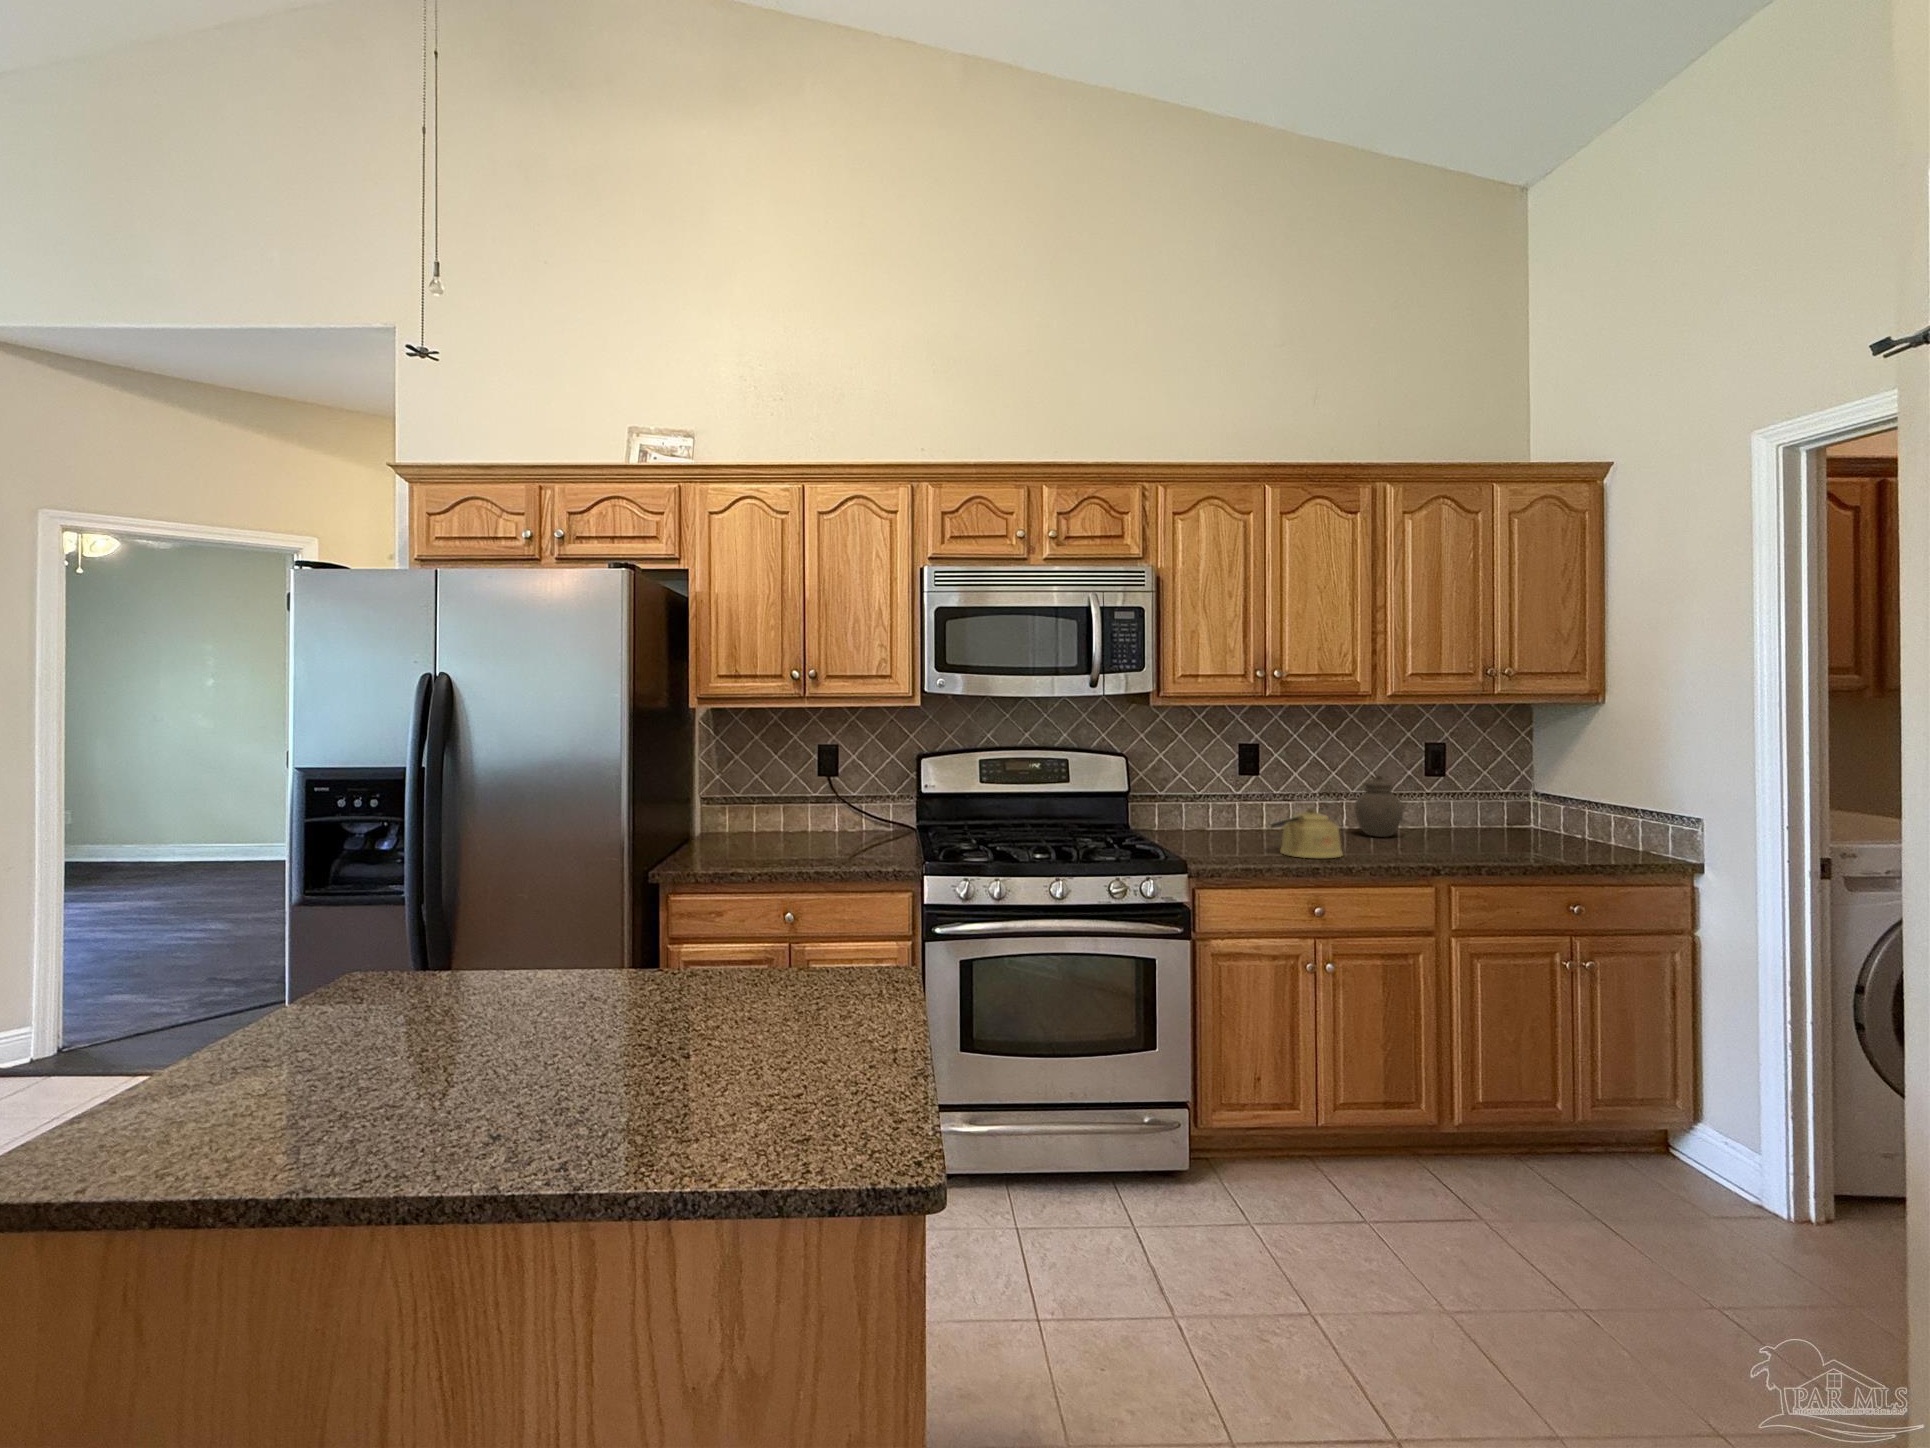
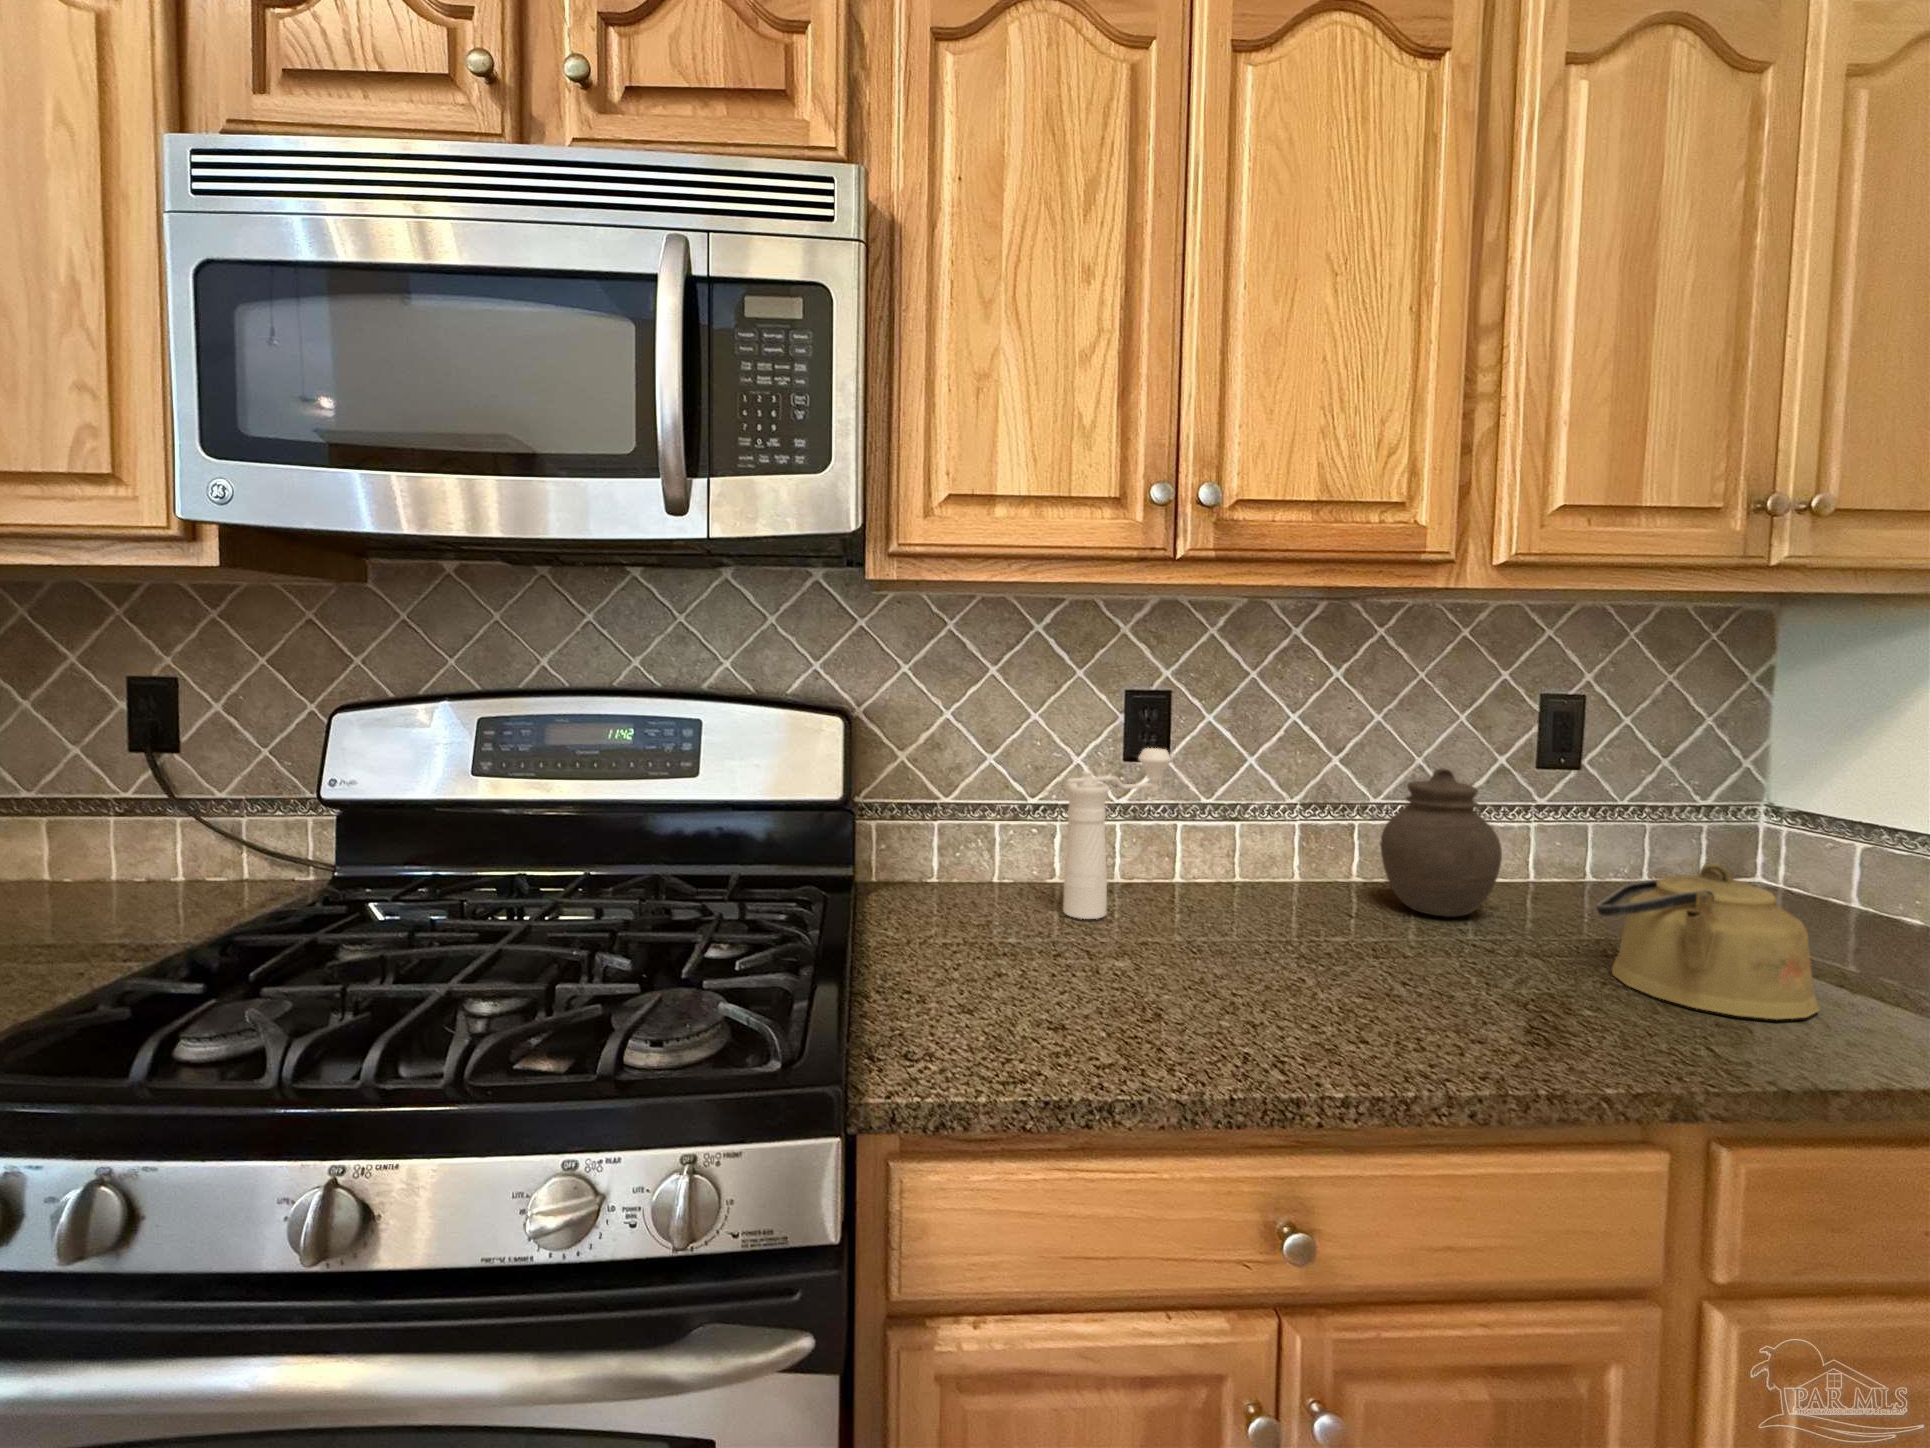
pepper mill: none [1221,769,1264,838] -> present [1063,748,1171,919]
kettle: present [1271,807,1343,858] -> present [1596,863,1819,1019]

